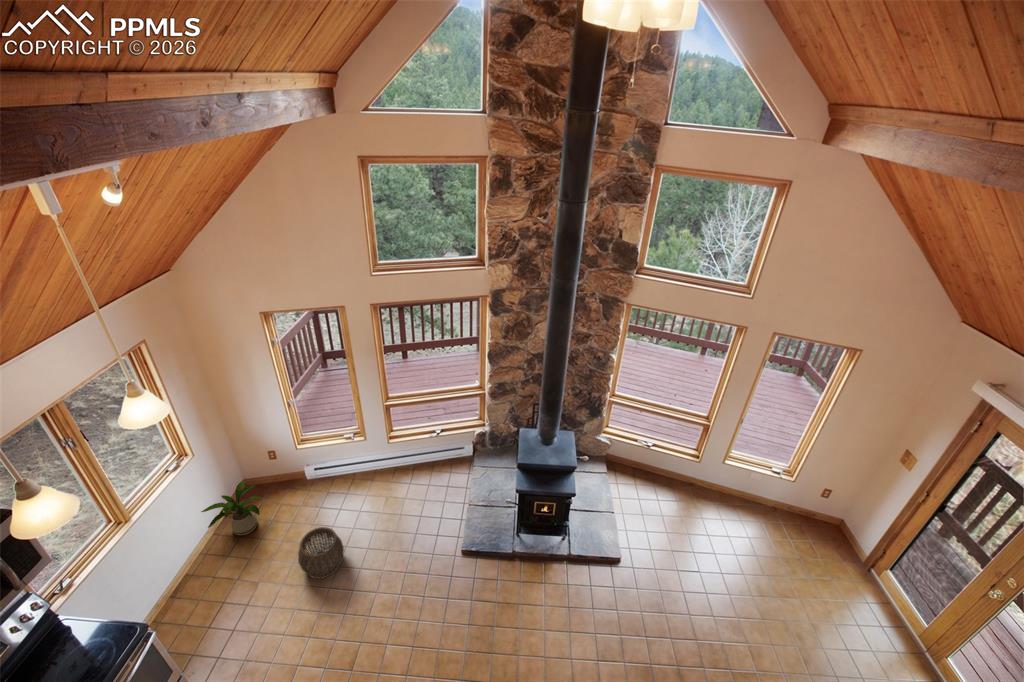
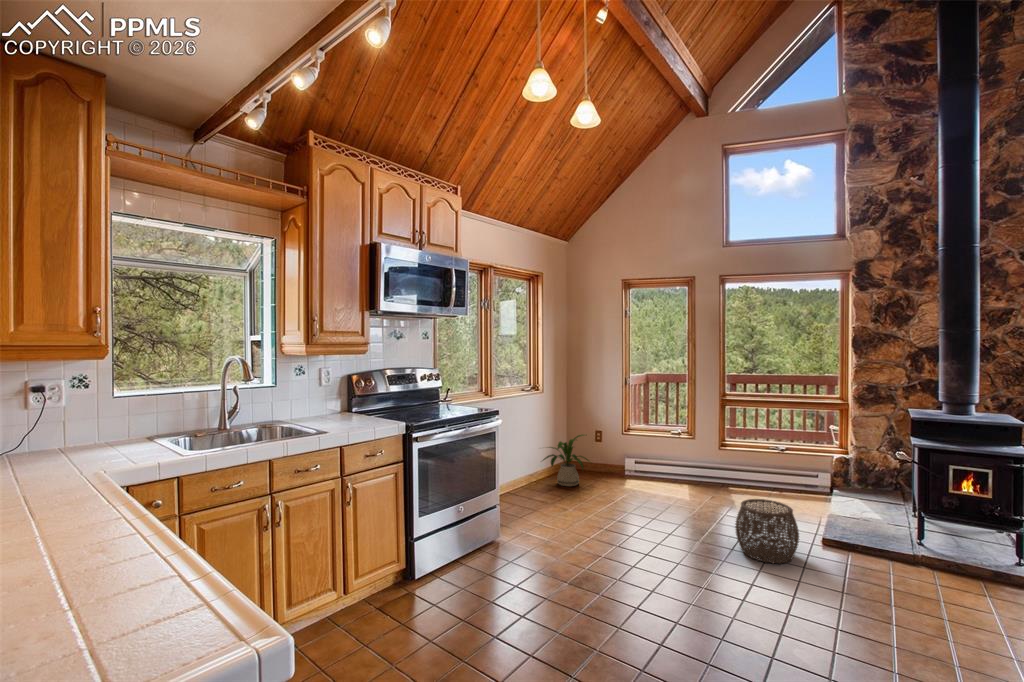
woven basket: present [298,527,344,579] -> present [735,499,799,564]

